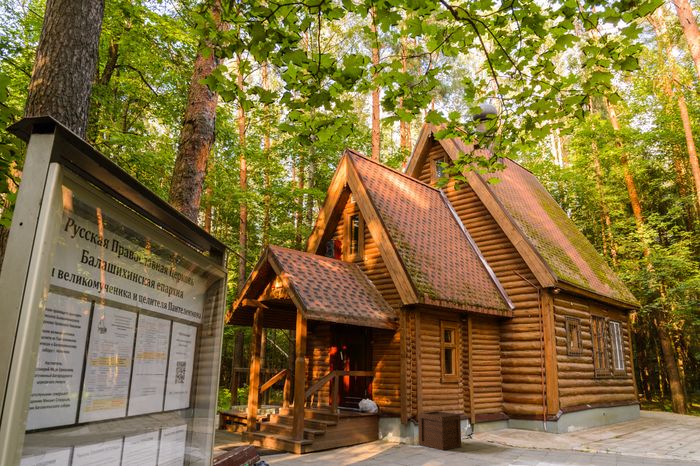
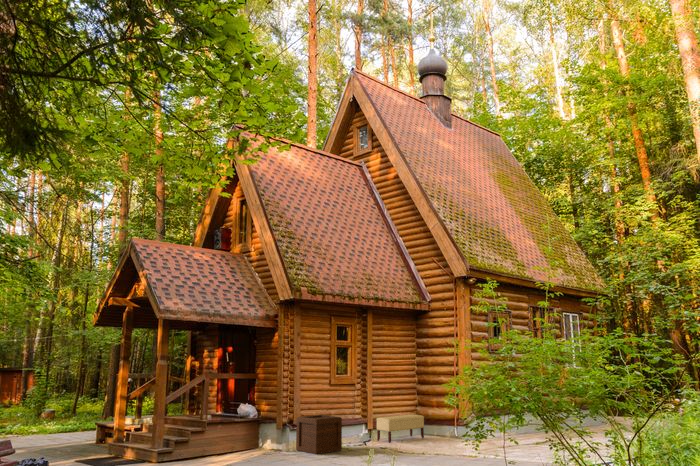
bench: none [477,410,517,438] -> present [377,414,424,443]

